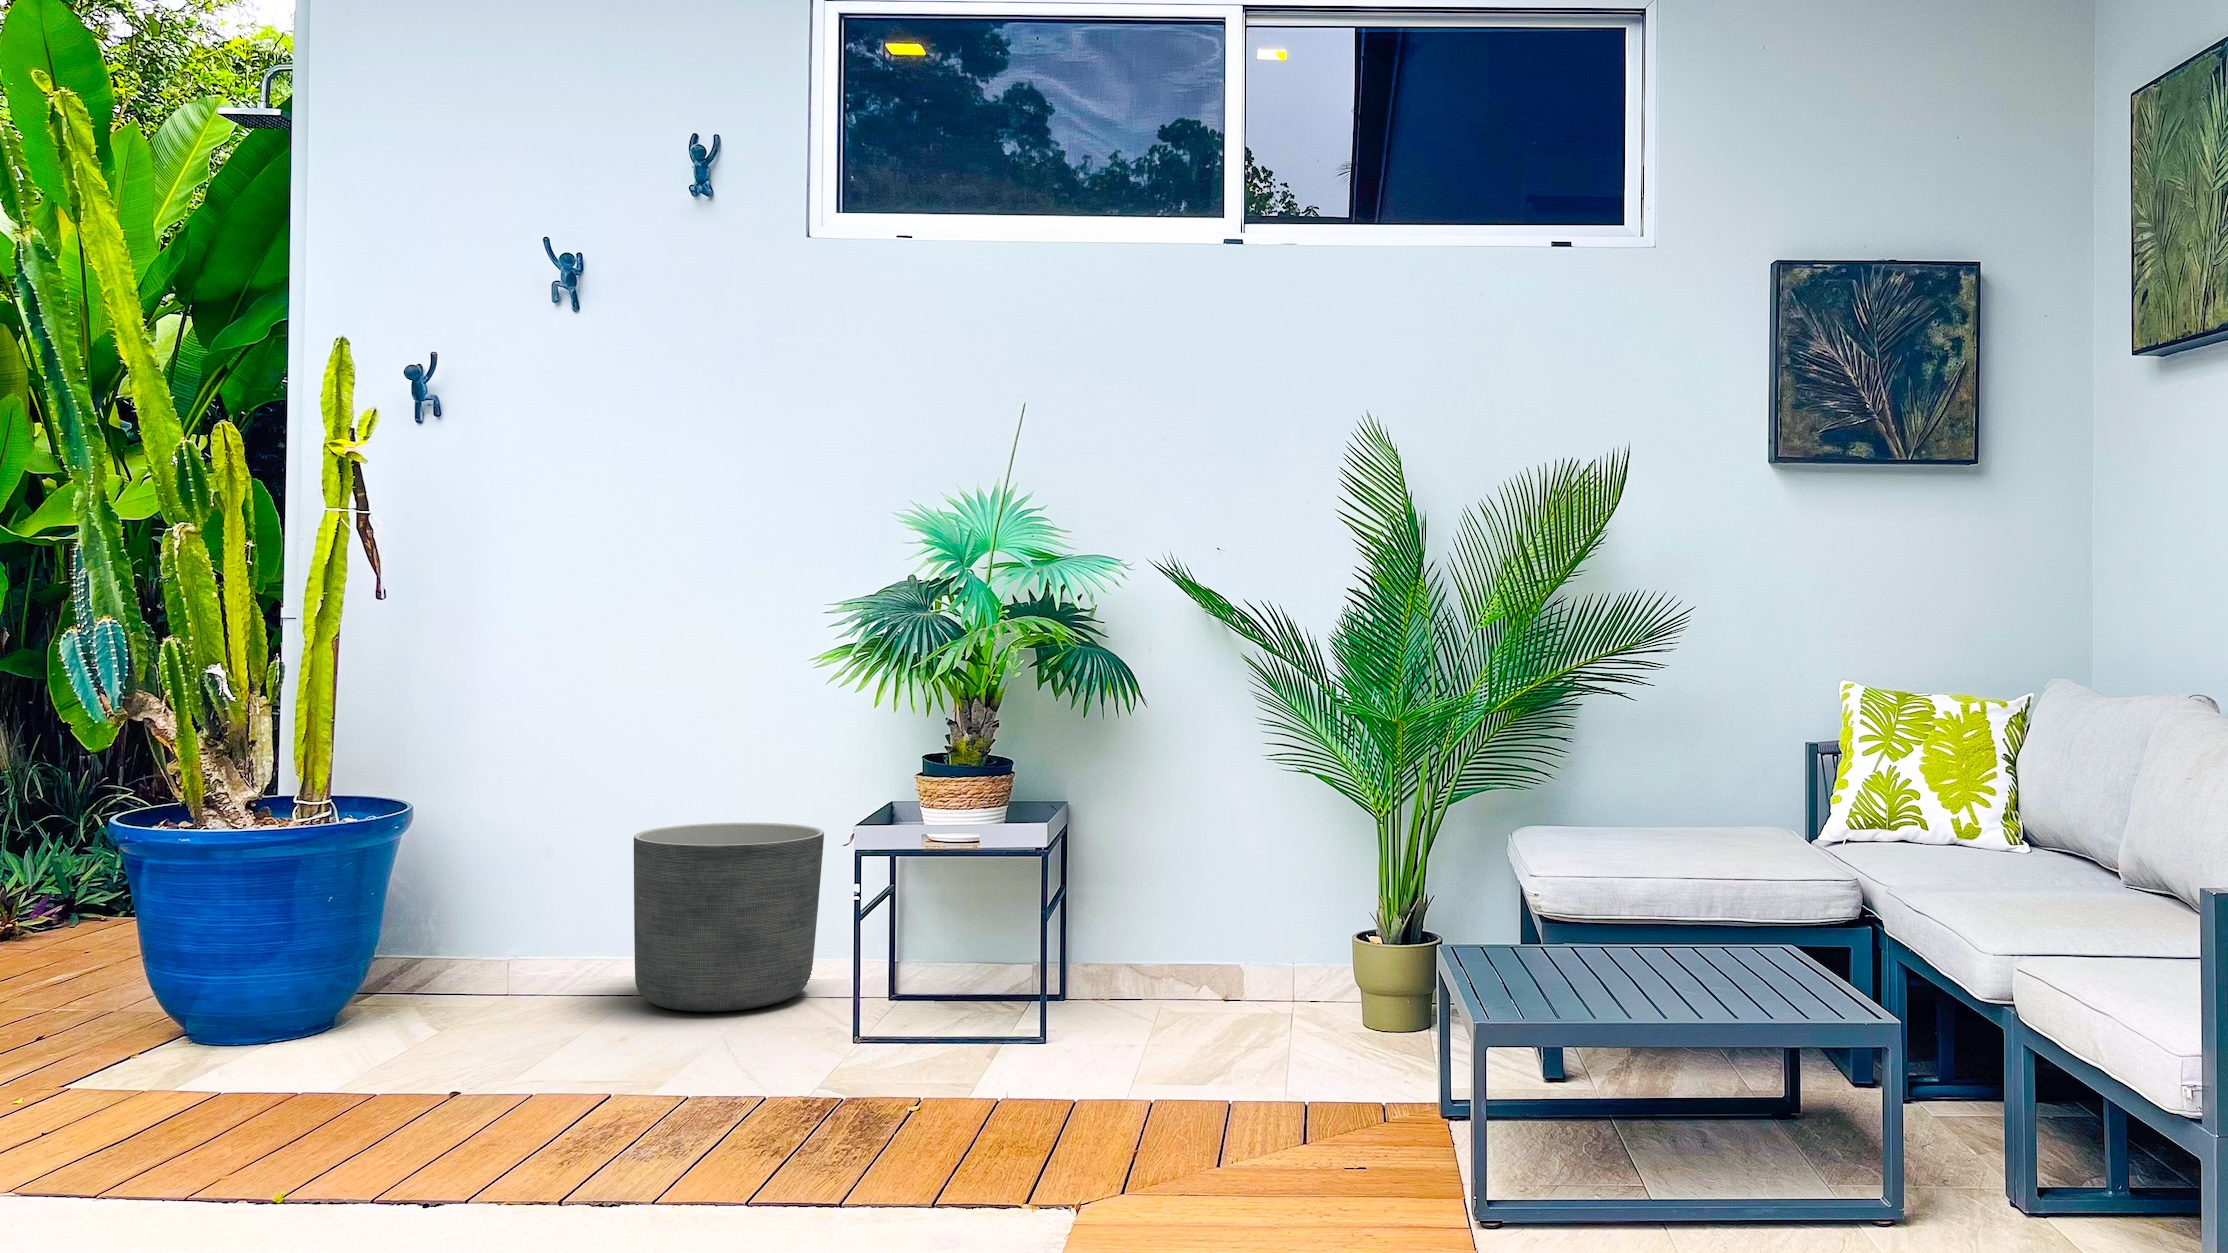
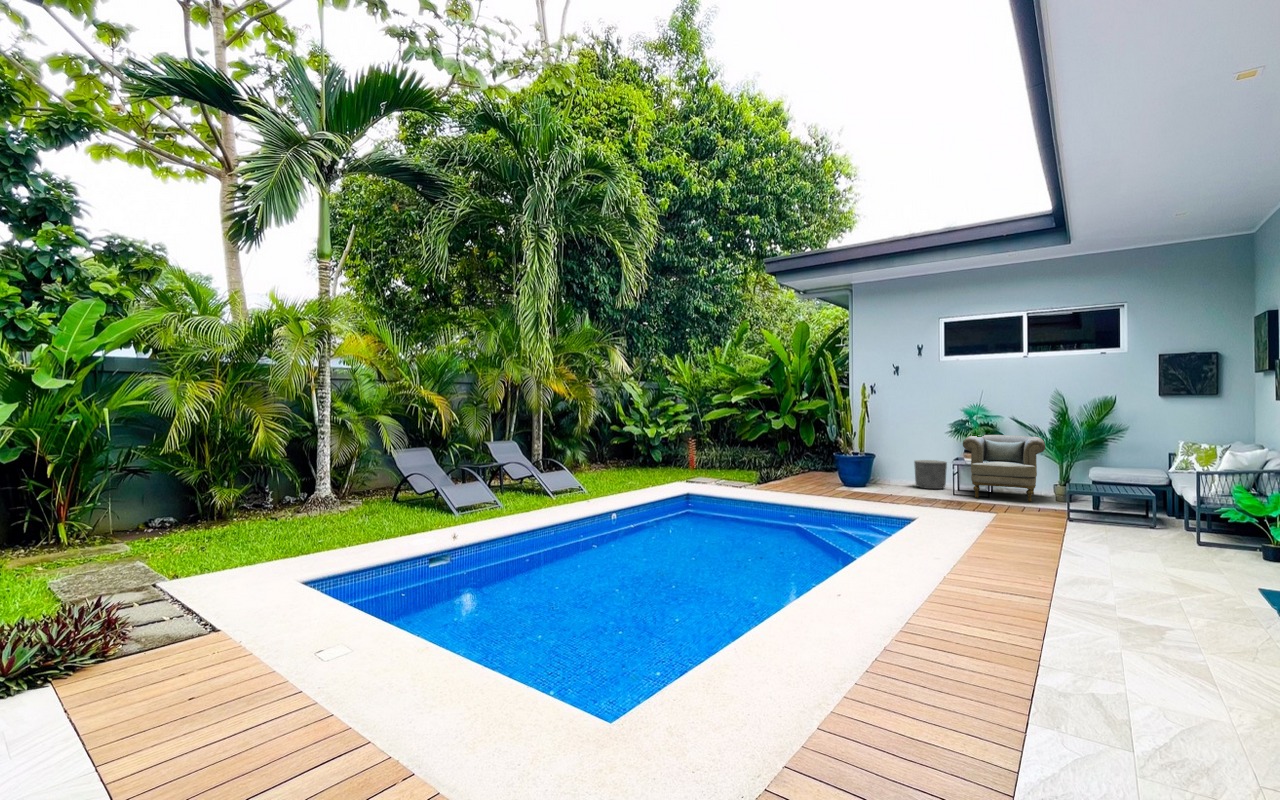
armchair: none [906,667,1339,1072] -> present [963,435,1045,502]

